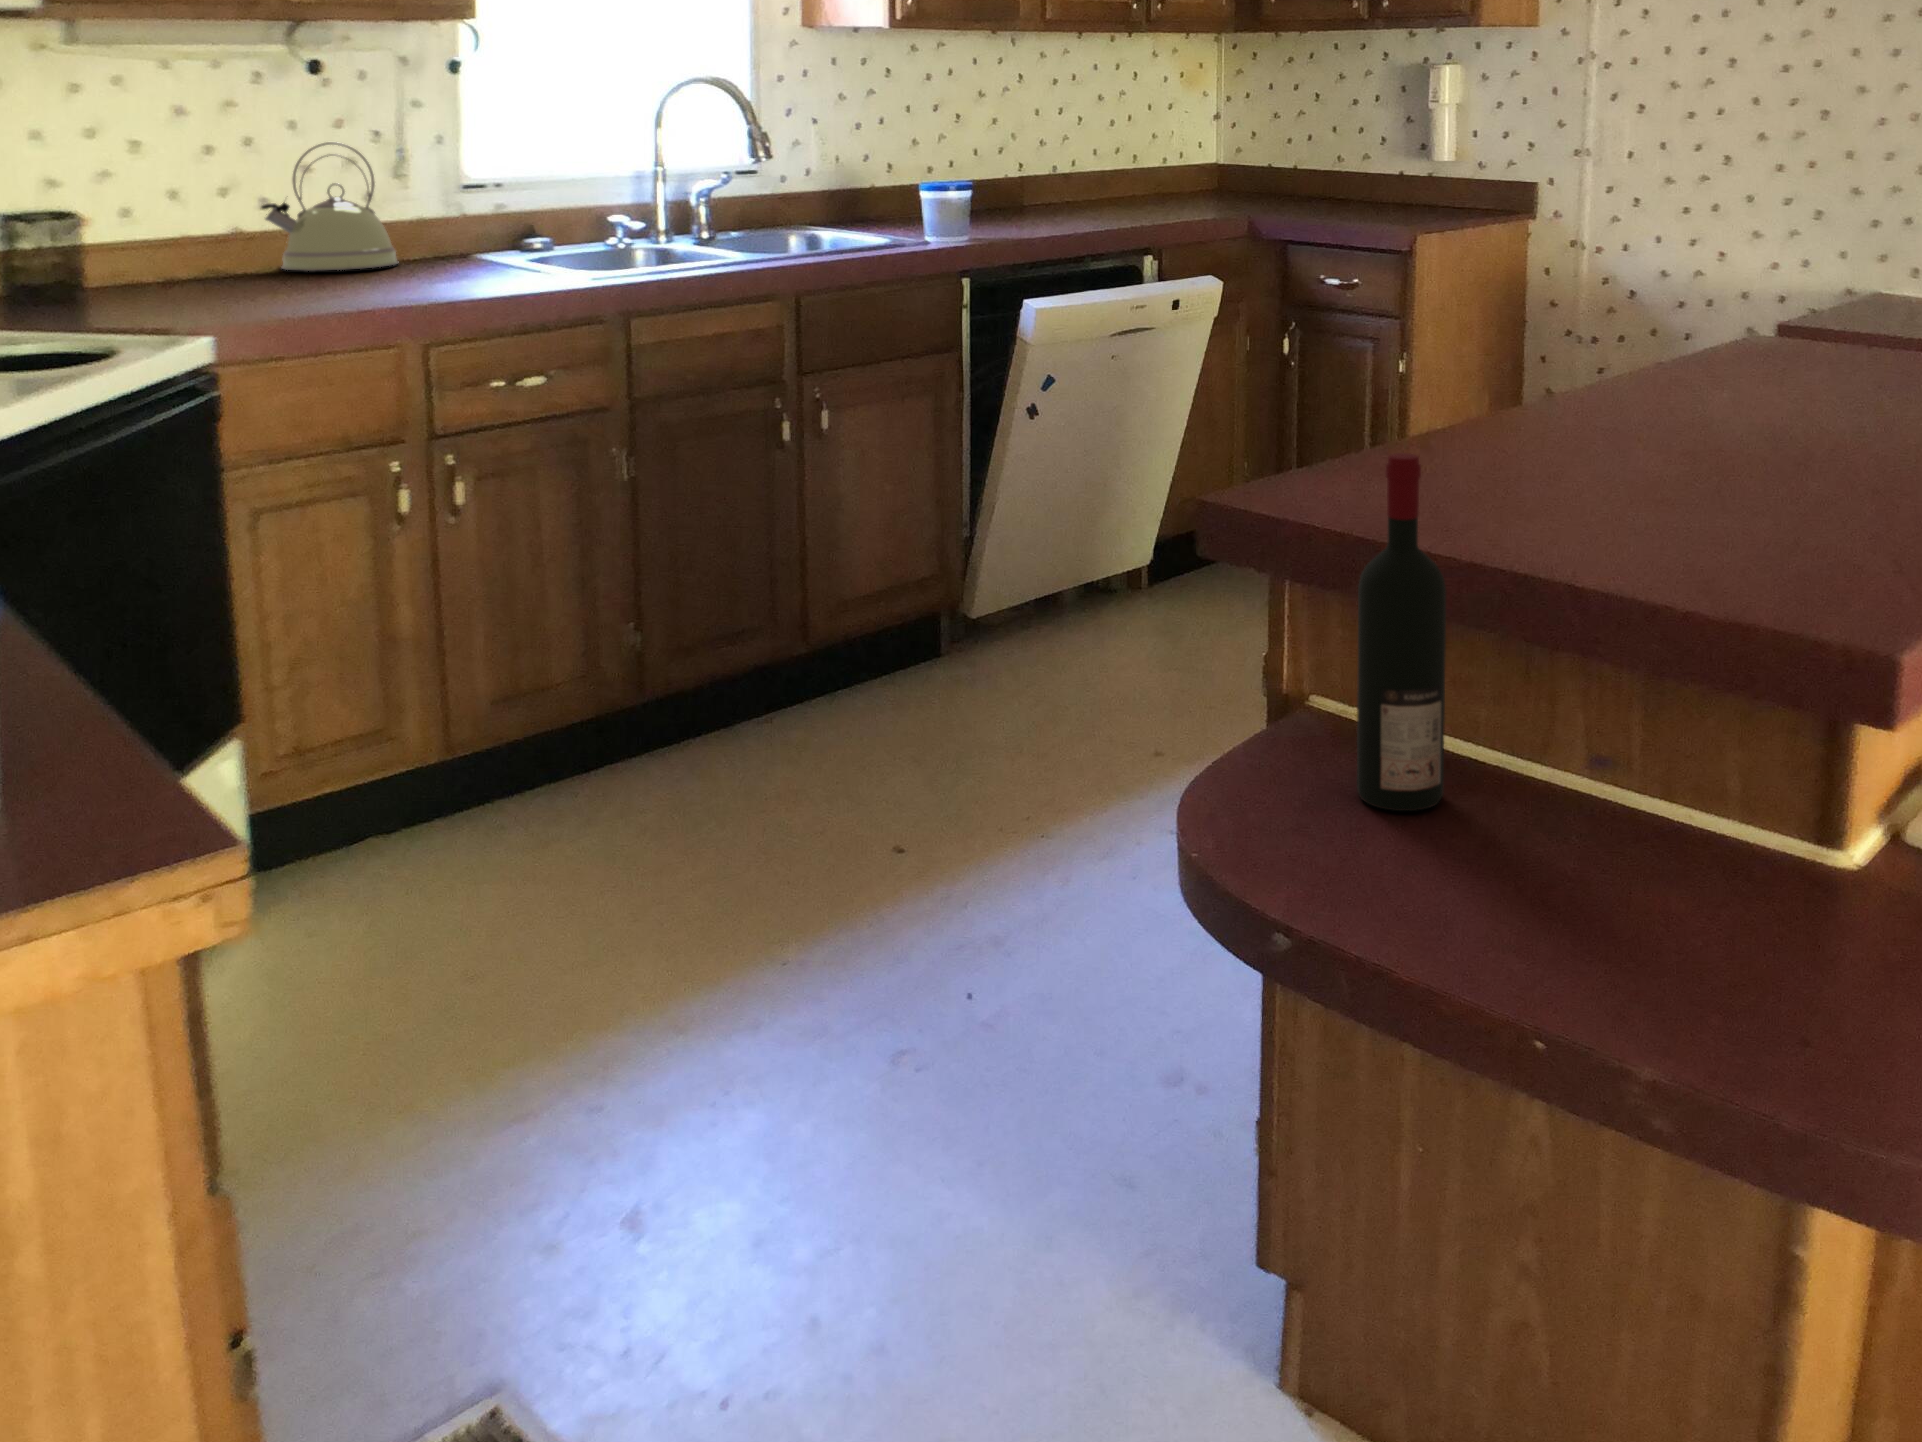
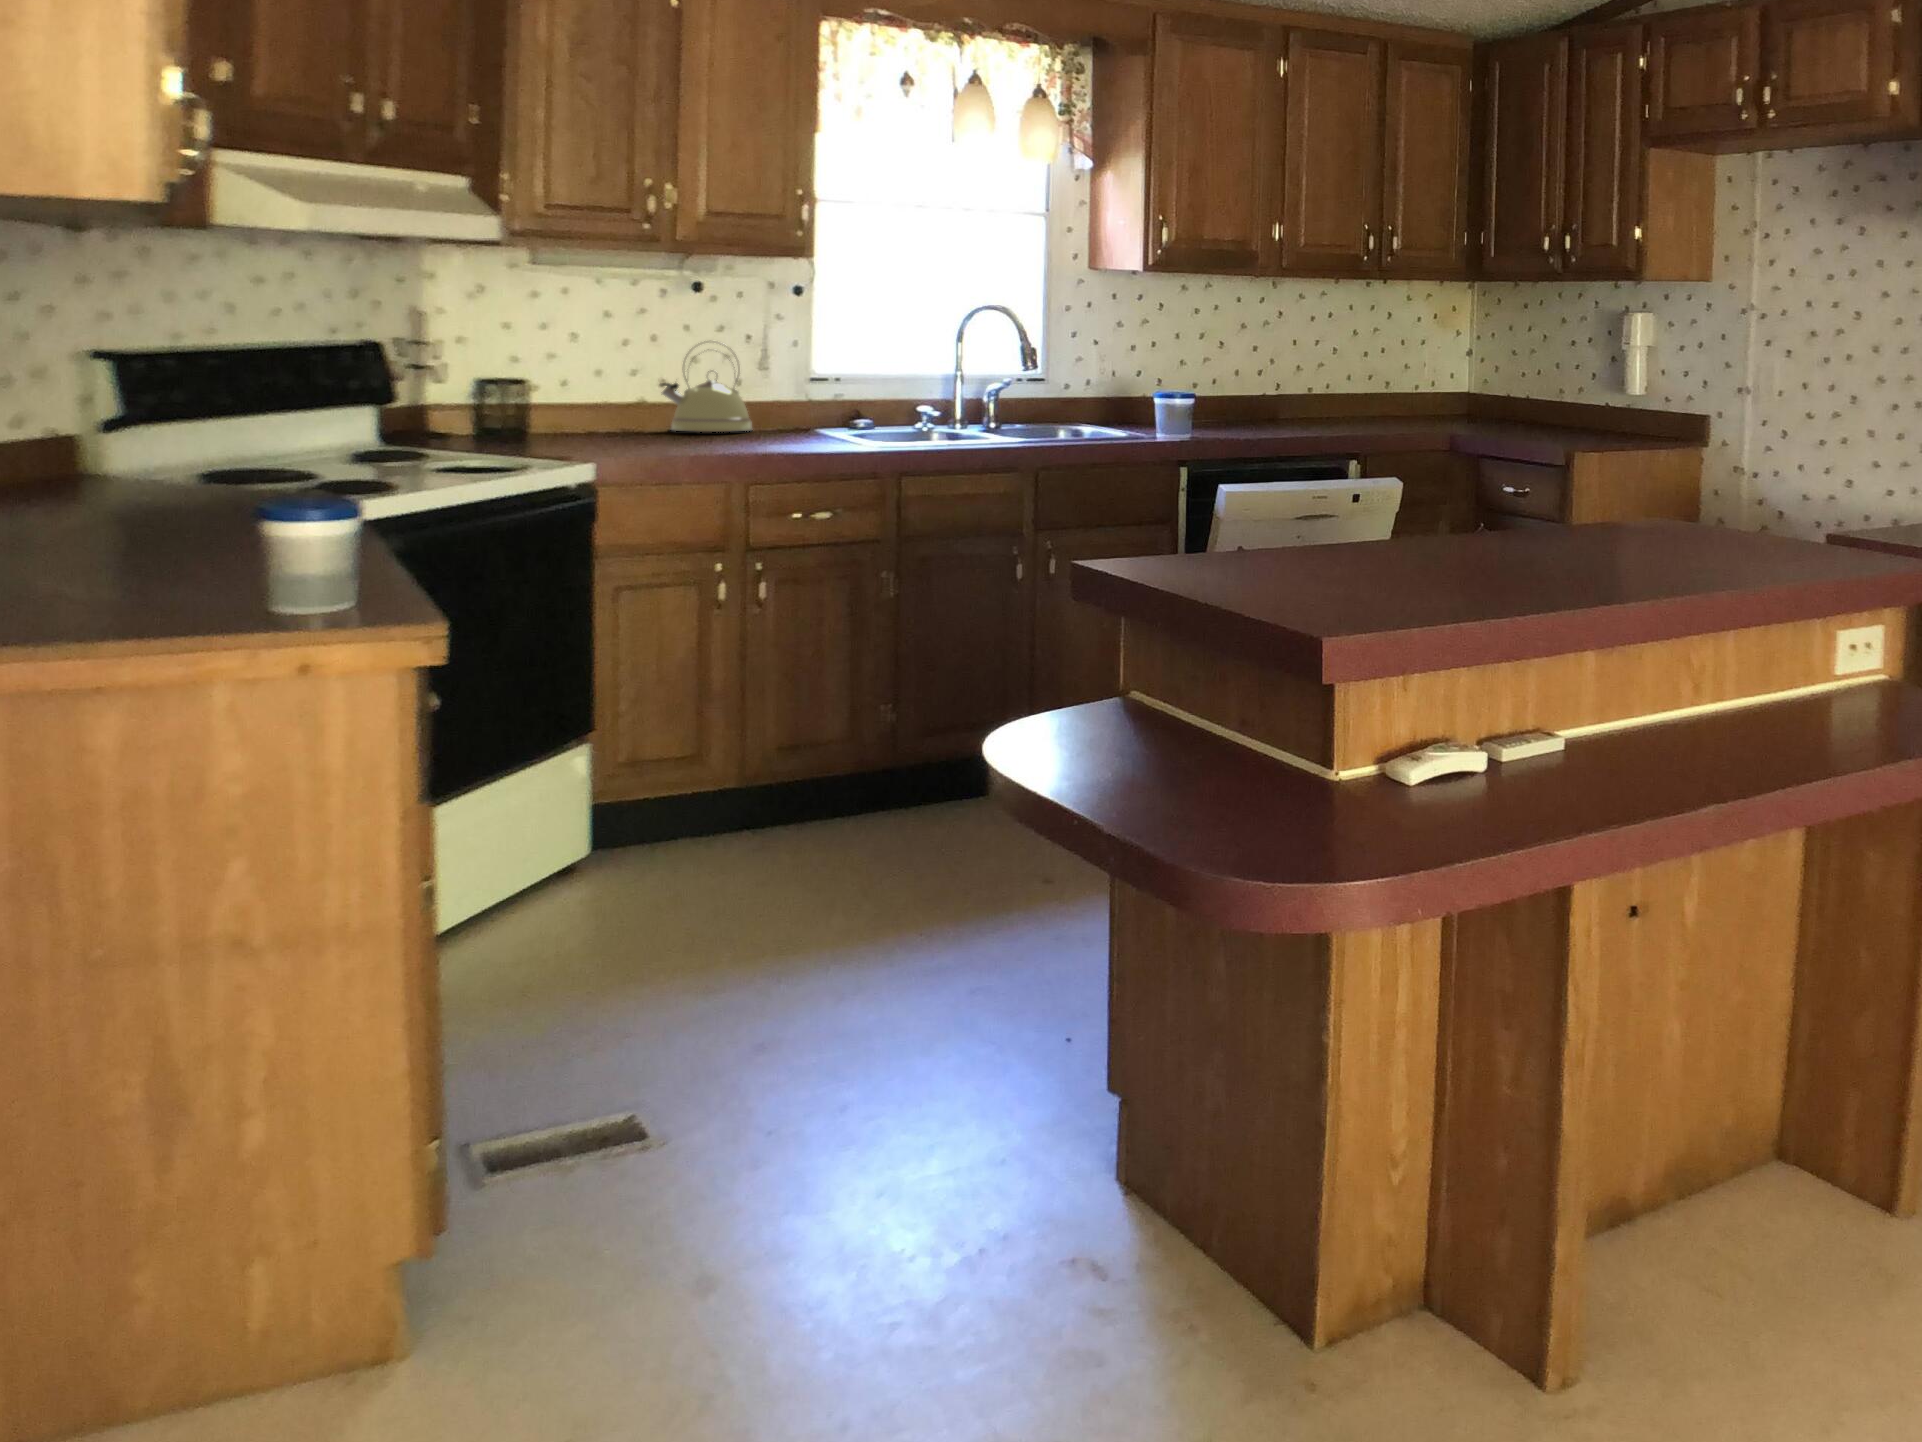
wine bottle: present [1357,453,1446,811] -> none [1063,515,1119,744]

